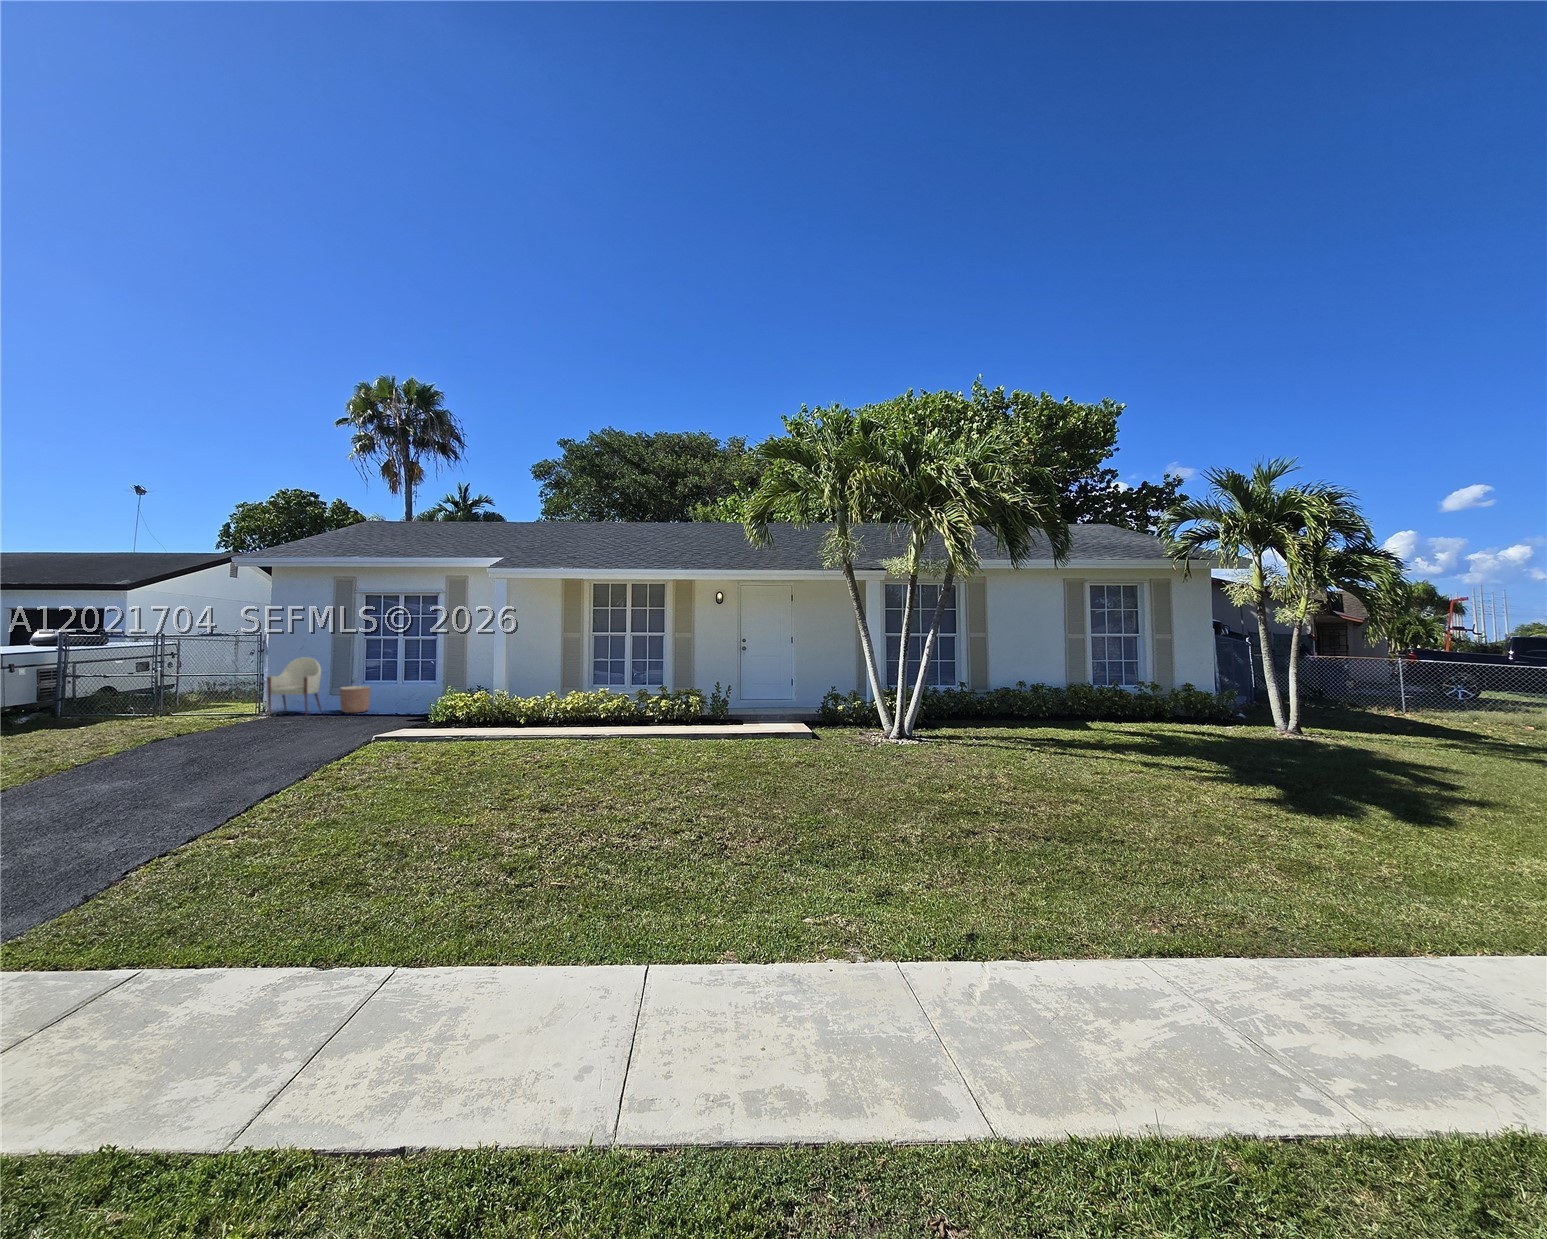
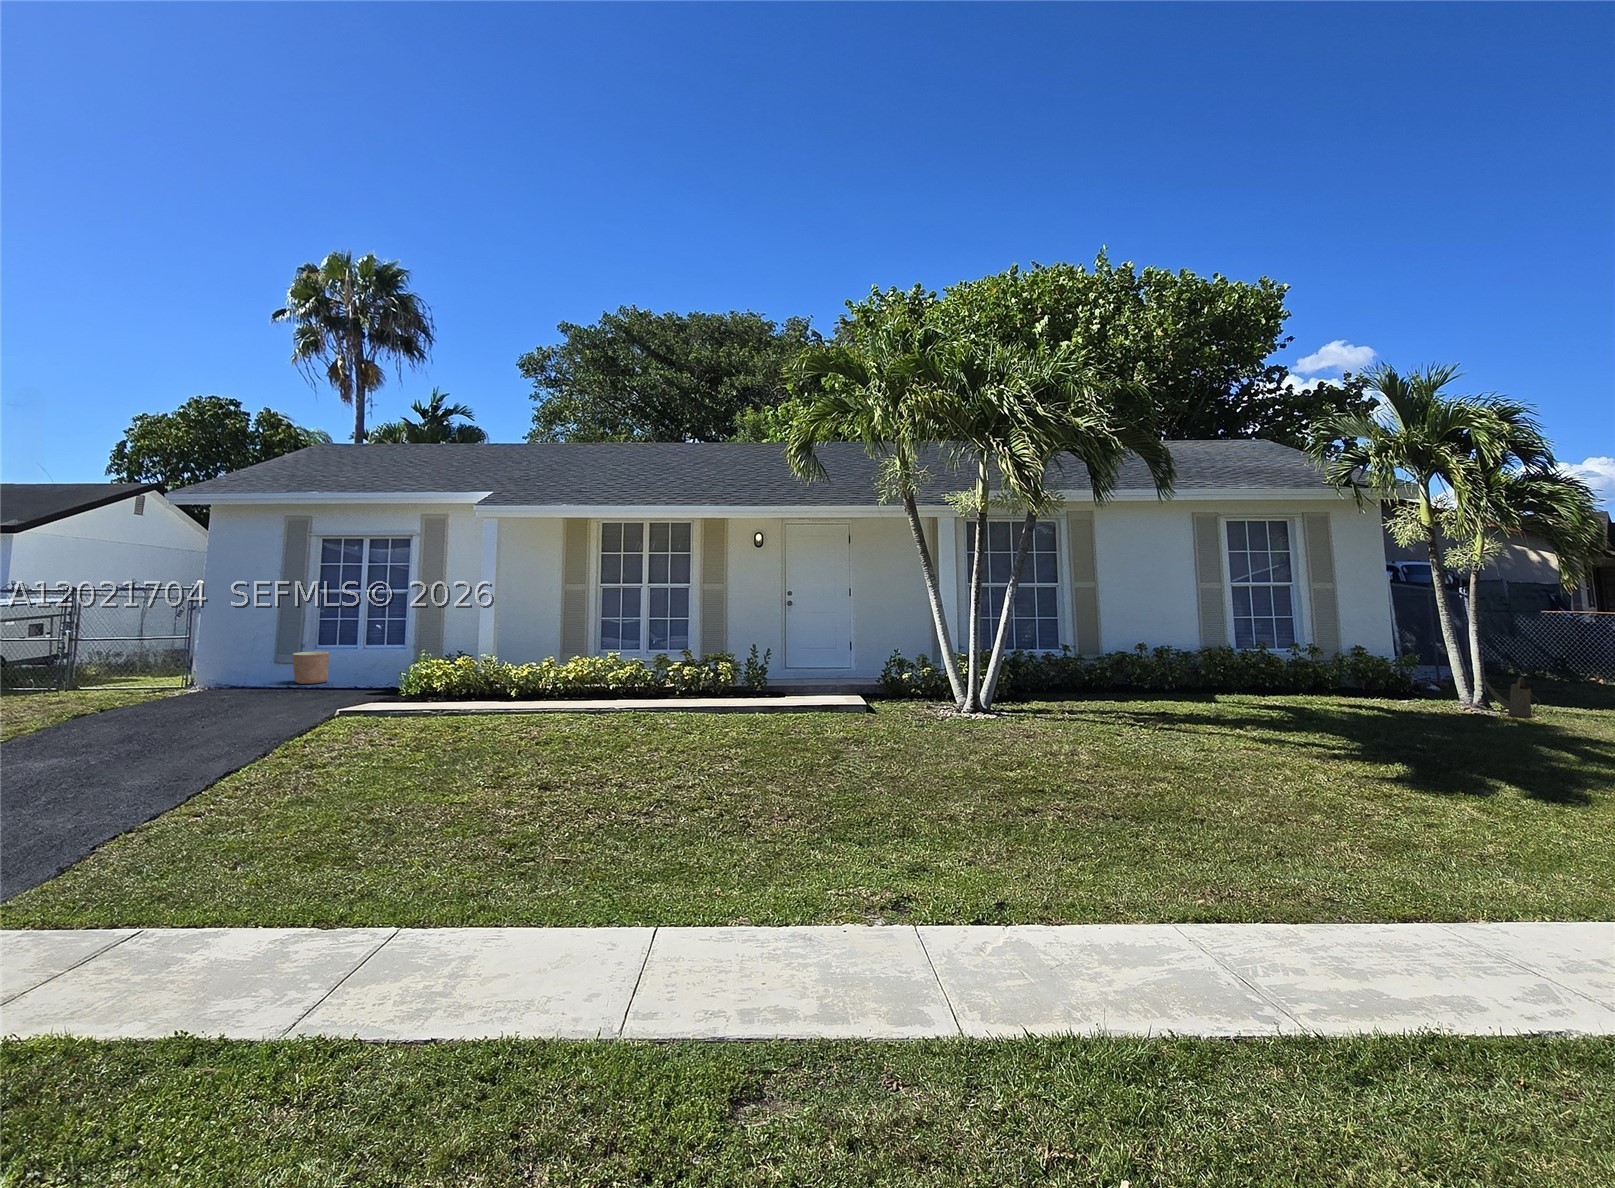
chair: present [267,657,321,715] -> none [208,617,271,687]
watering can: none [1297,709,1344,742] -> present [1483,677,1540,718]

